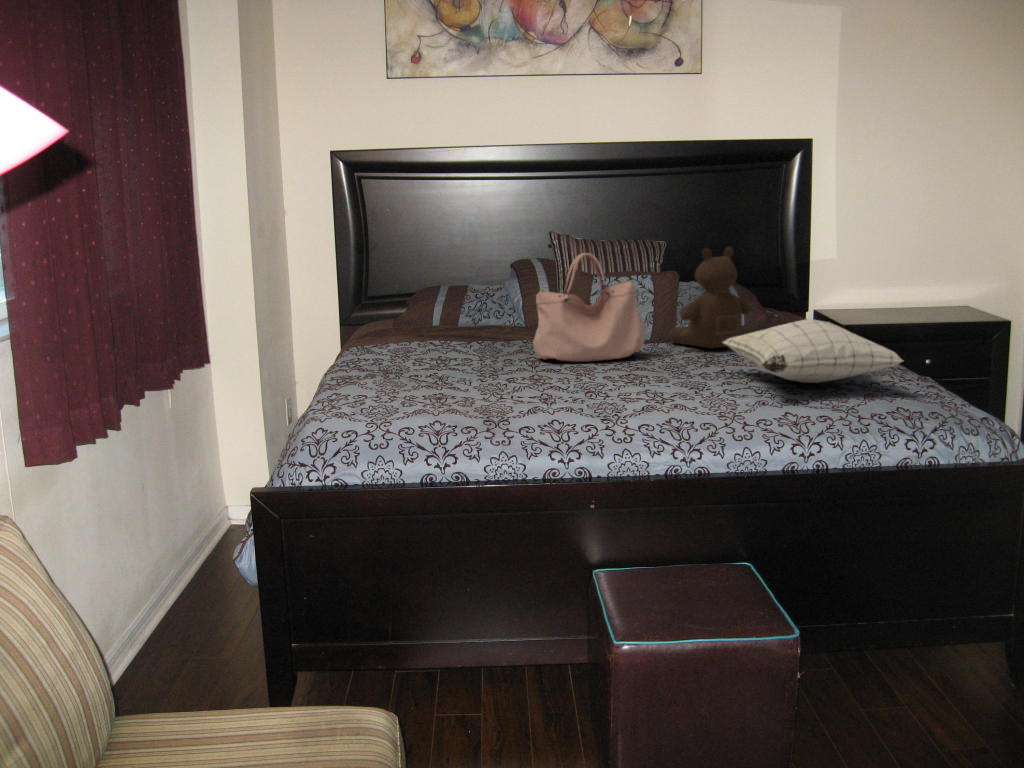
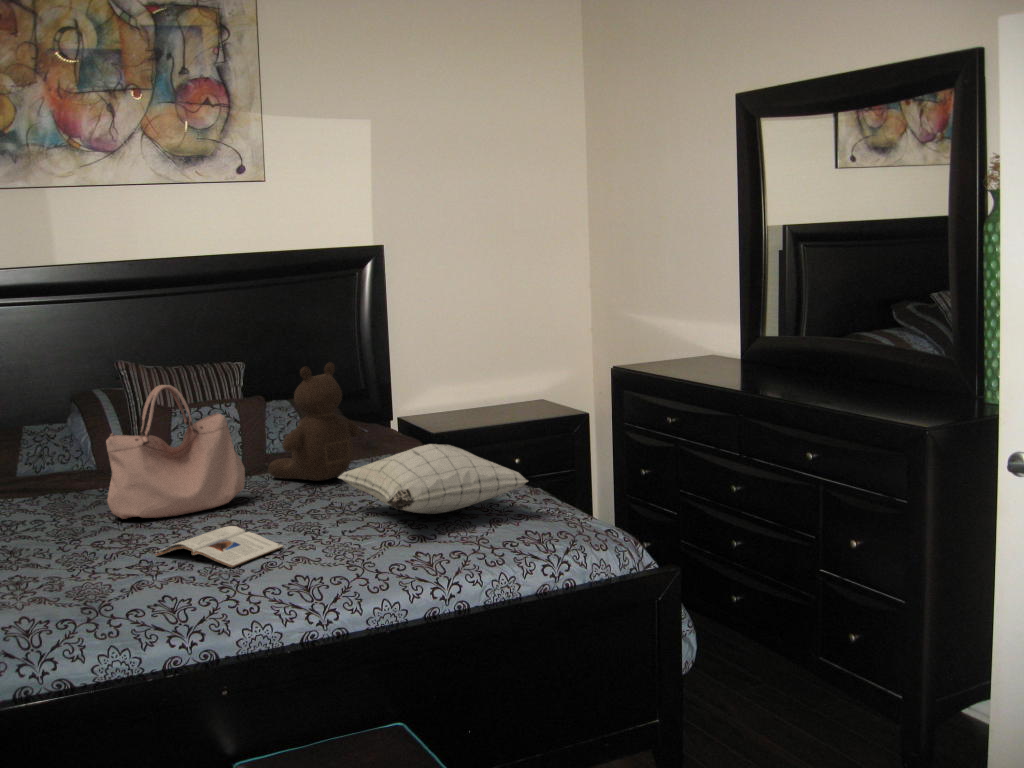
magazine: none [558,372,665,404] -> present [156,526,283,567]

